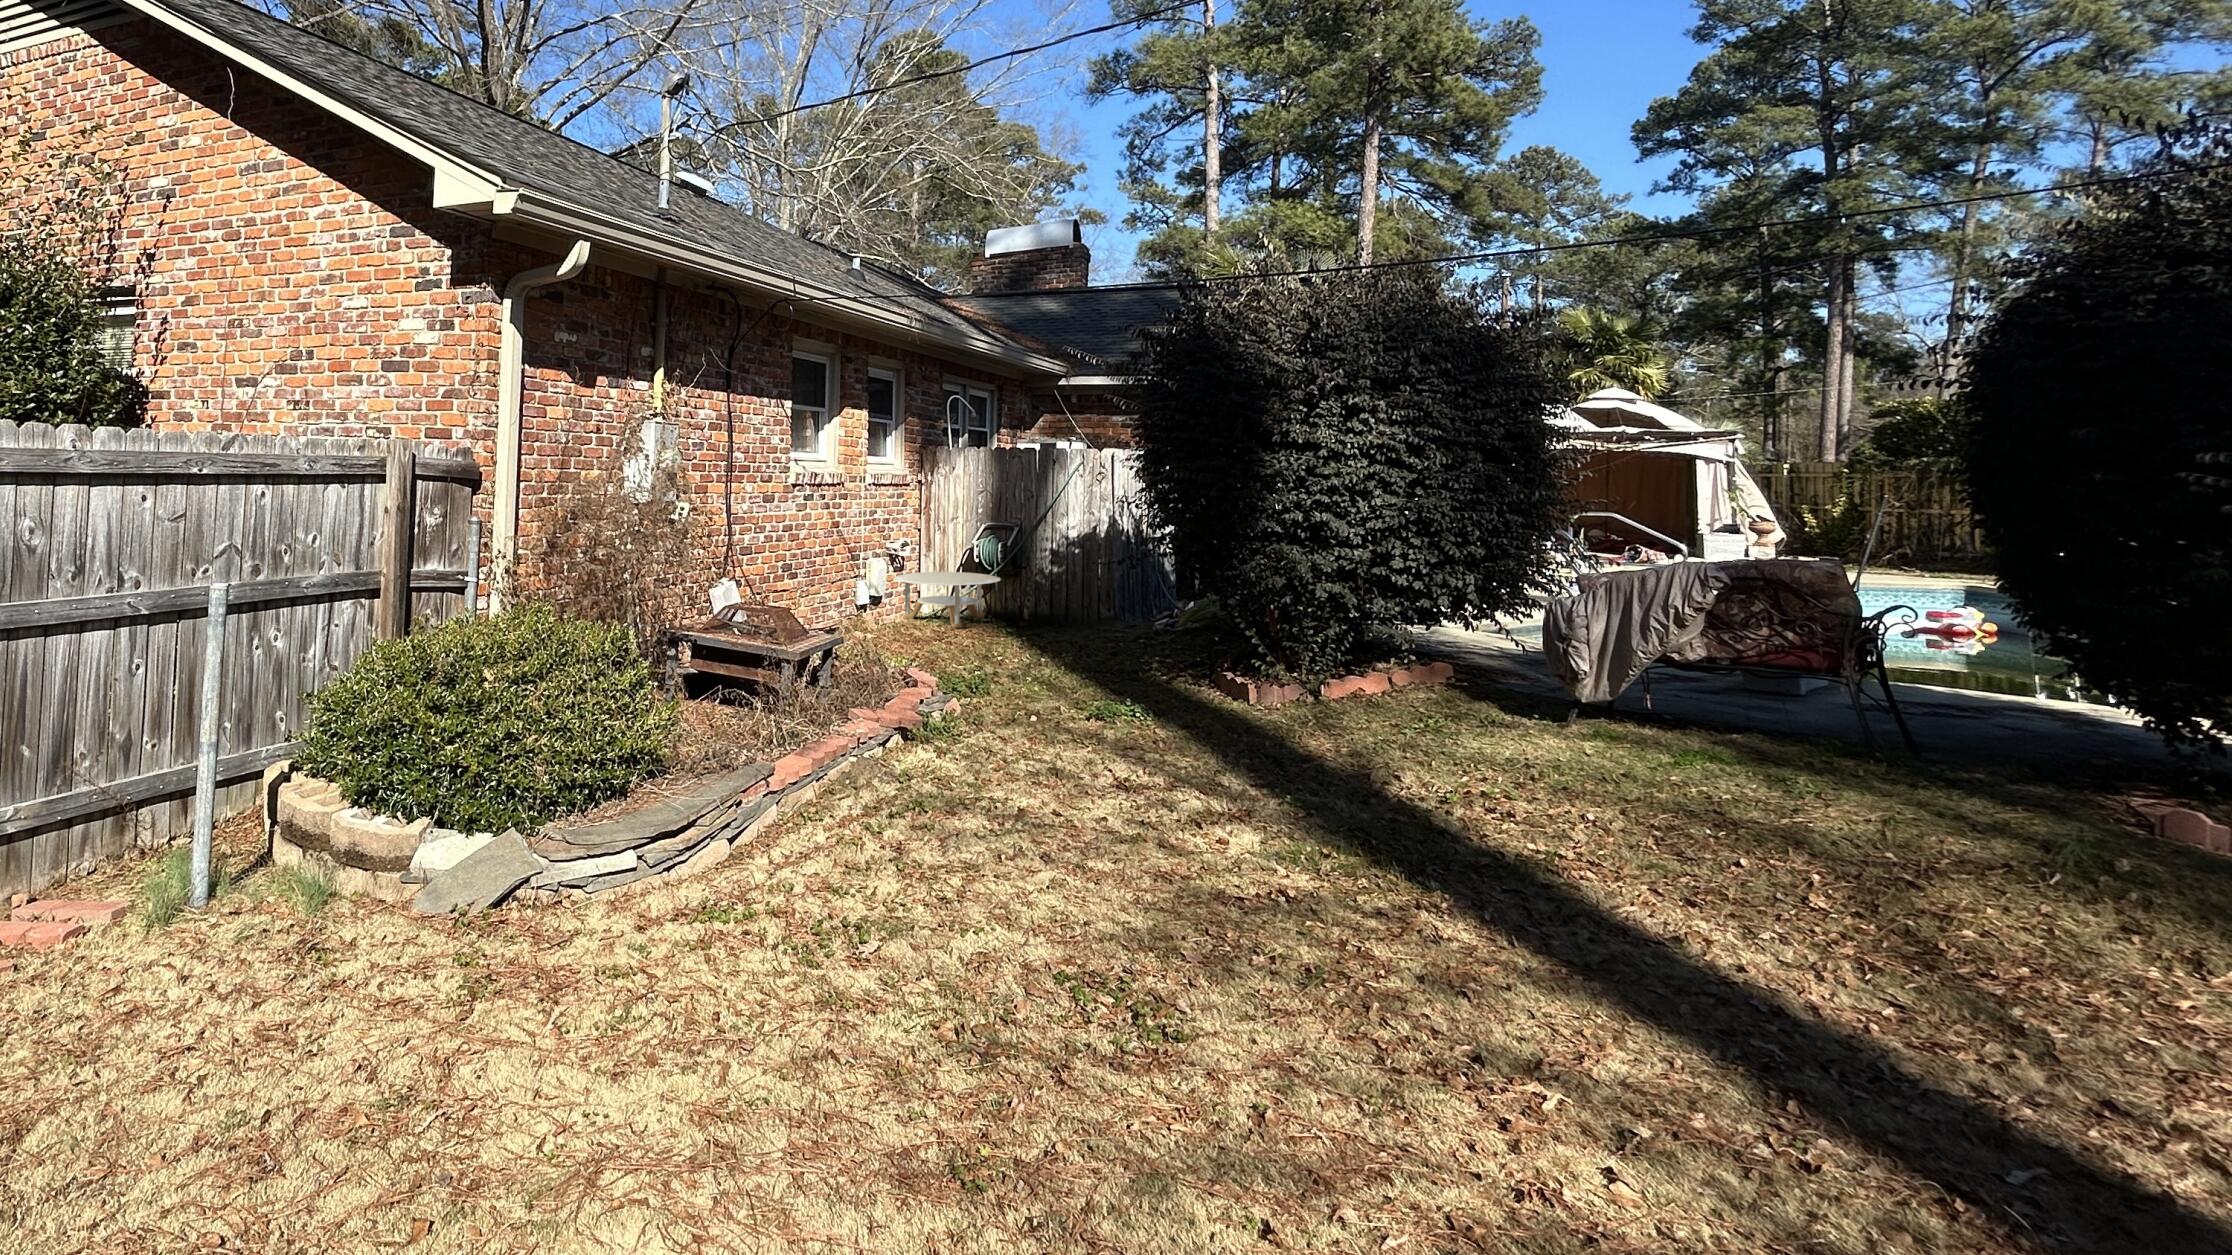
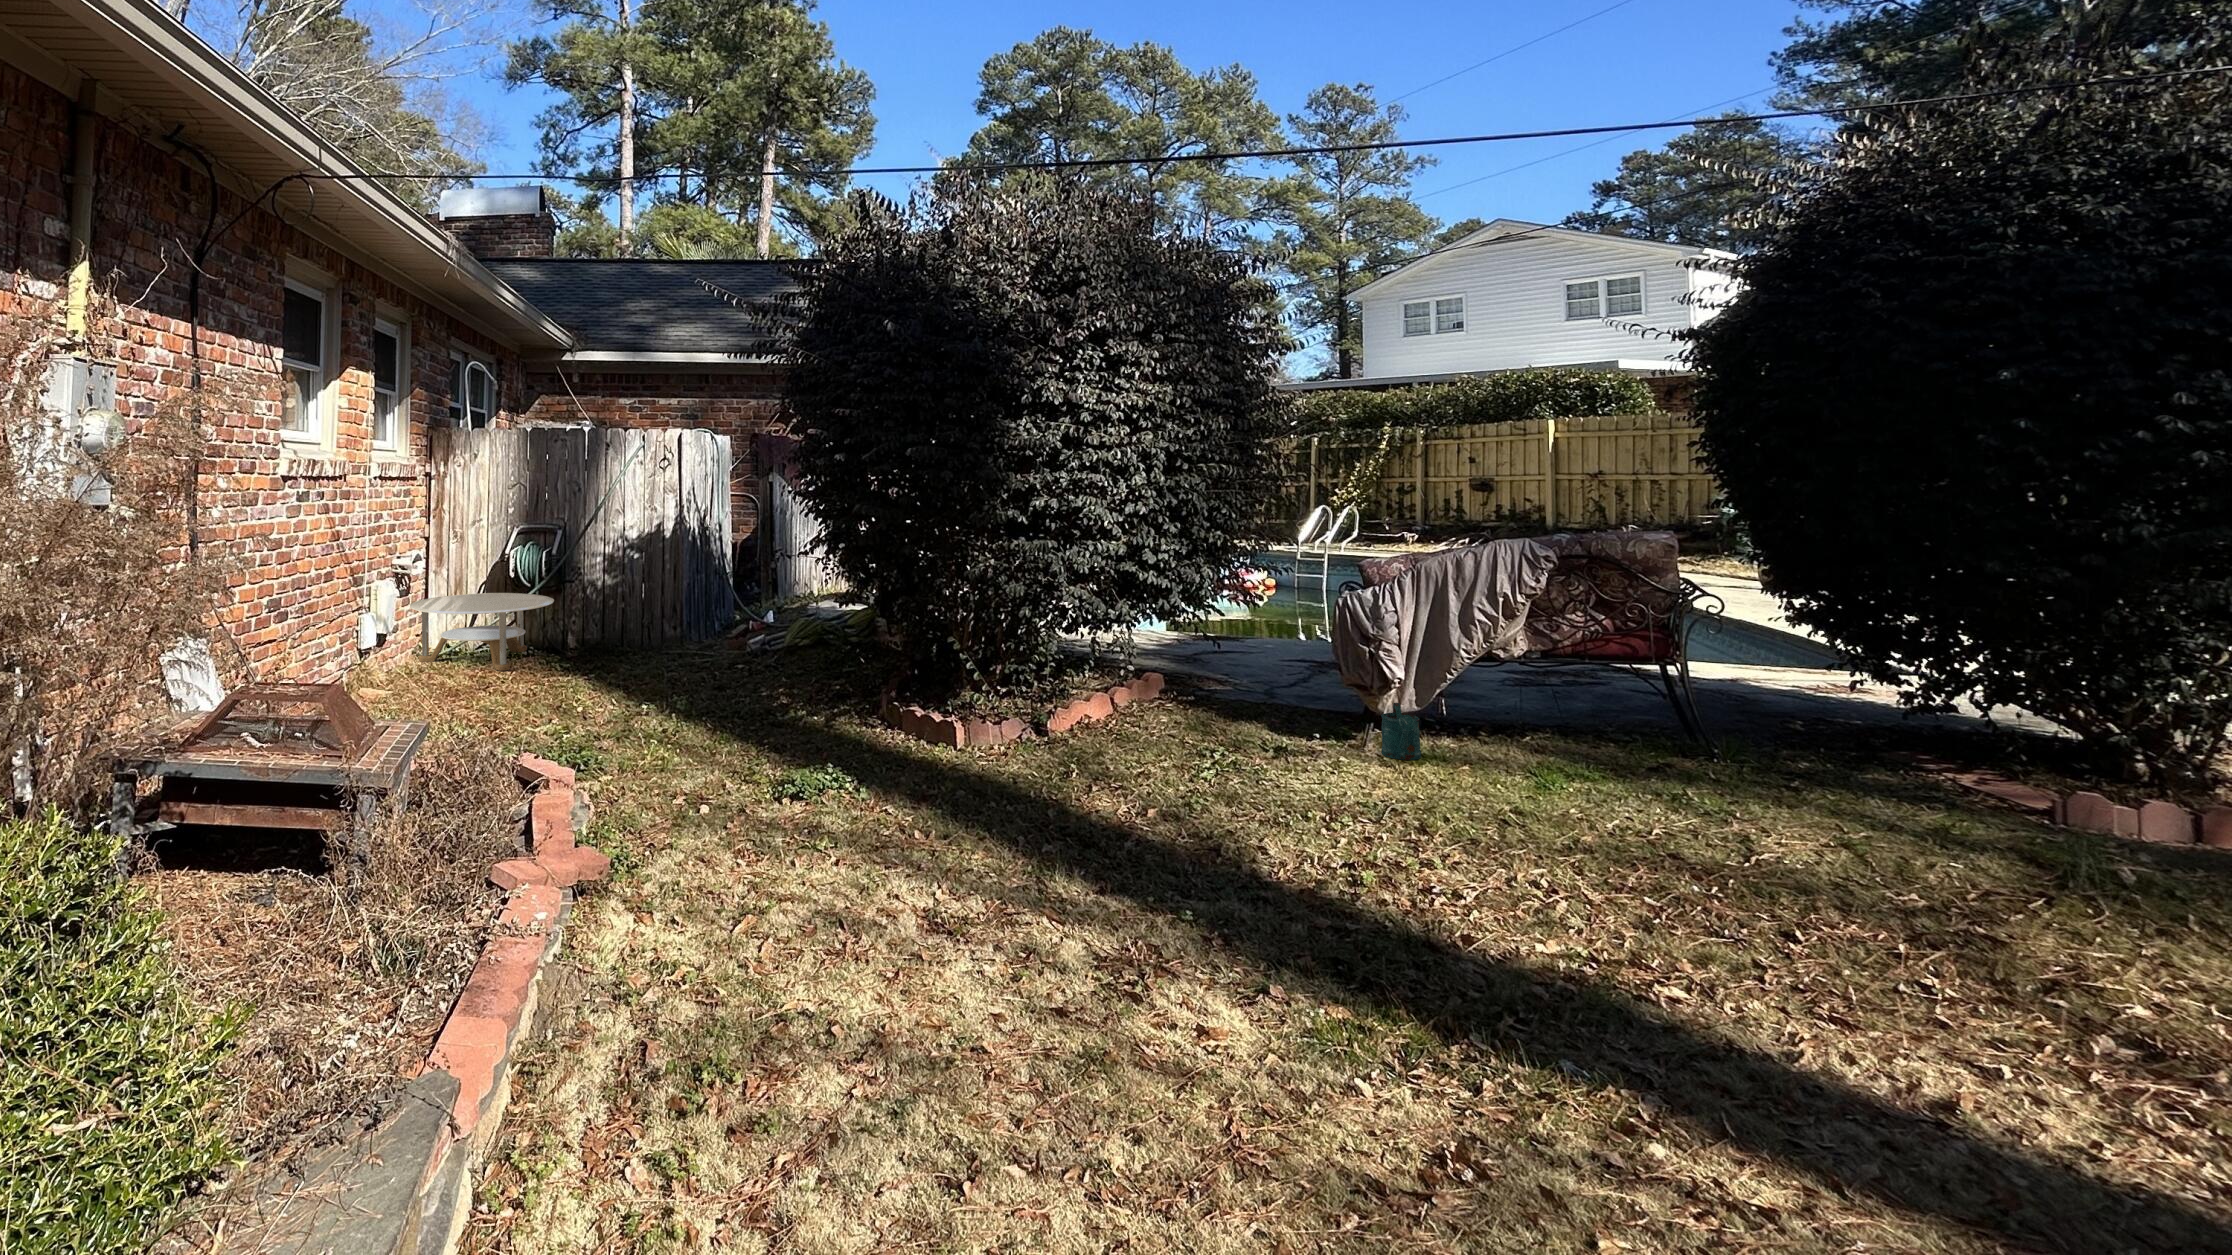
watering can: none [1623,703,1661,751] -> present [1381,703,1421,760]

